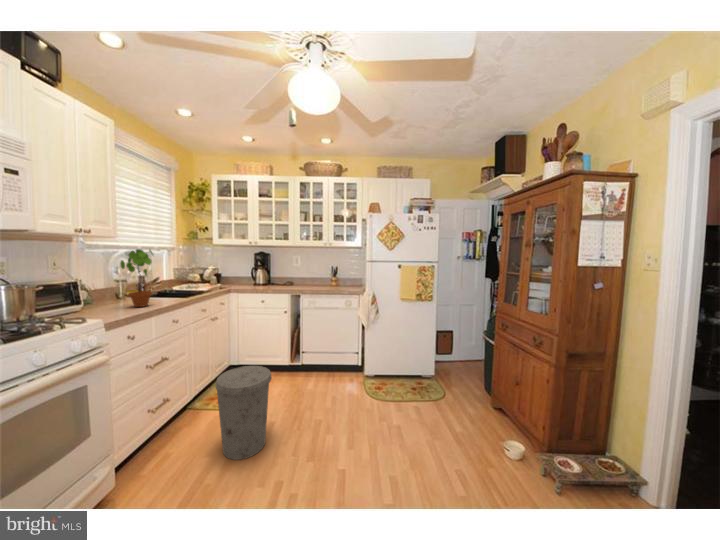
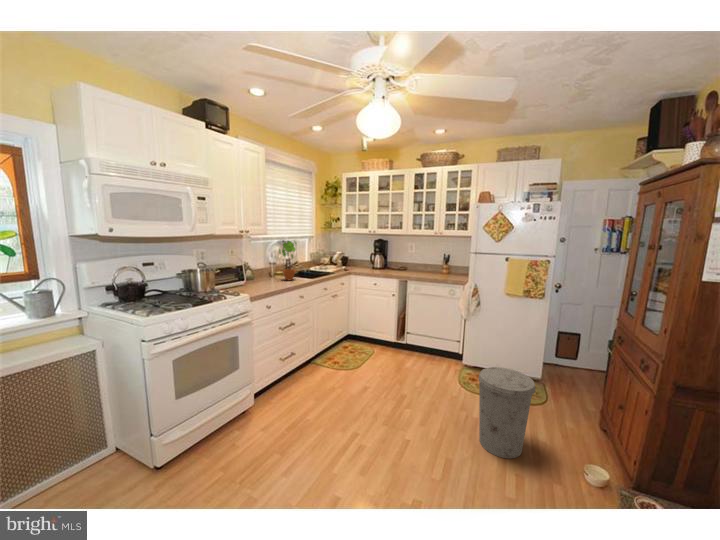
trash can: present [216,366,272,460] -> present [479,367,535,458]

